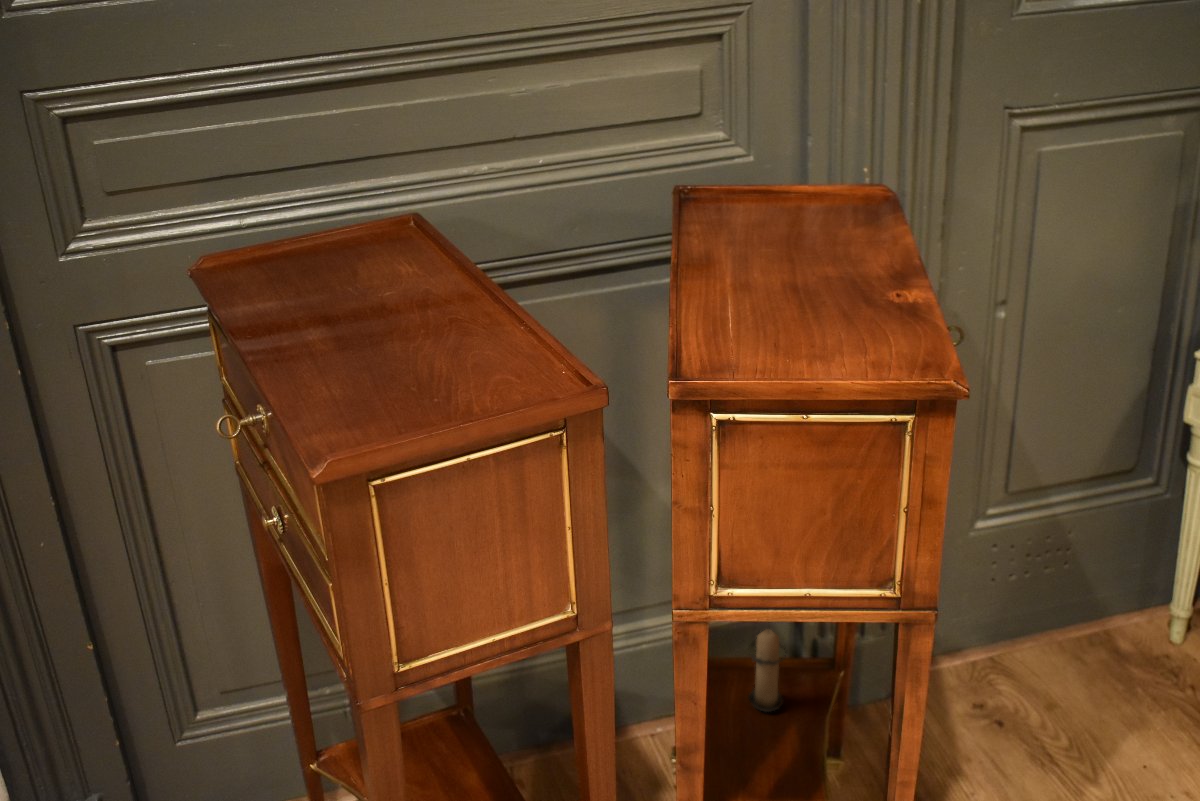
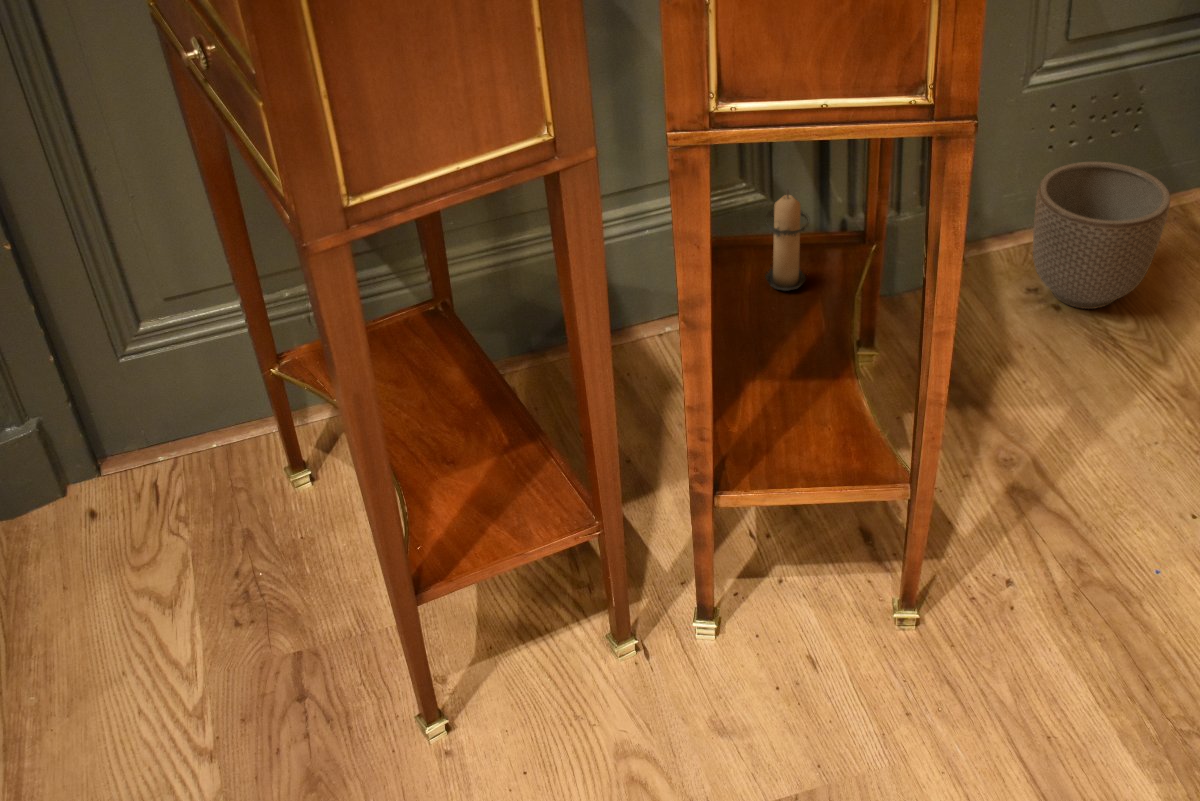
planter: none [977,598,1093,728] -> present [1033,162,1170,309]

